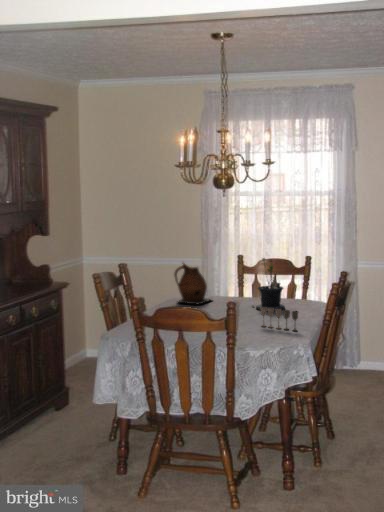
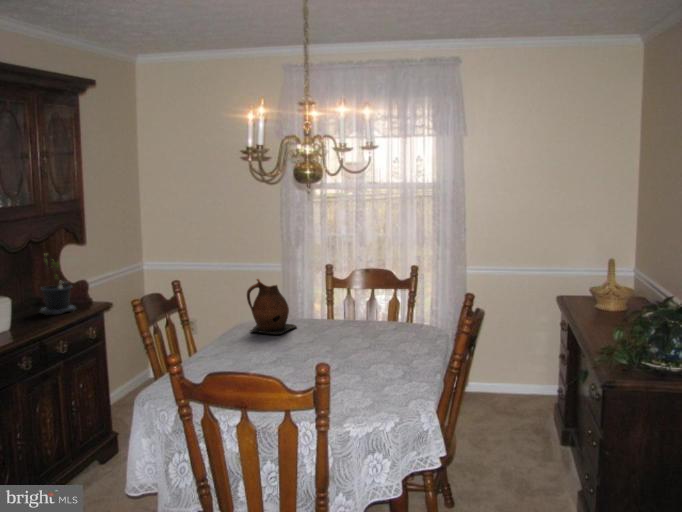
potted plant: present [253,258,285,311] -> present [40,254,76,315]
wine glass: present [260,307,298,331] -> none [361,347,415,383]

